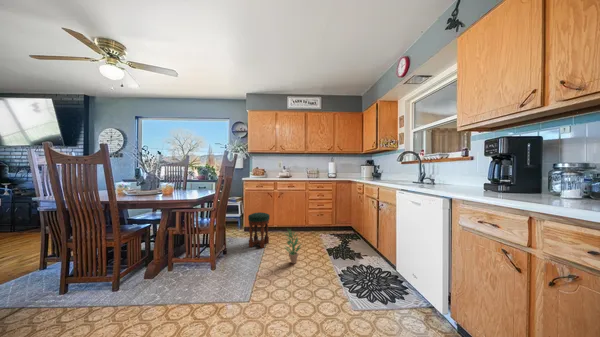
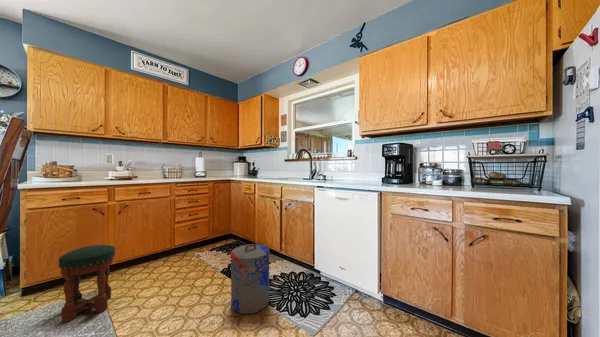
trash can: none [315,229,344,280] -> present [230,244,270,314]
potted plant: present [285,230,301,264] -> none [169,259,201,314]

